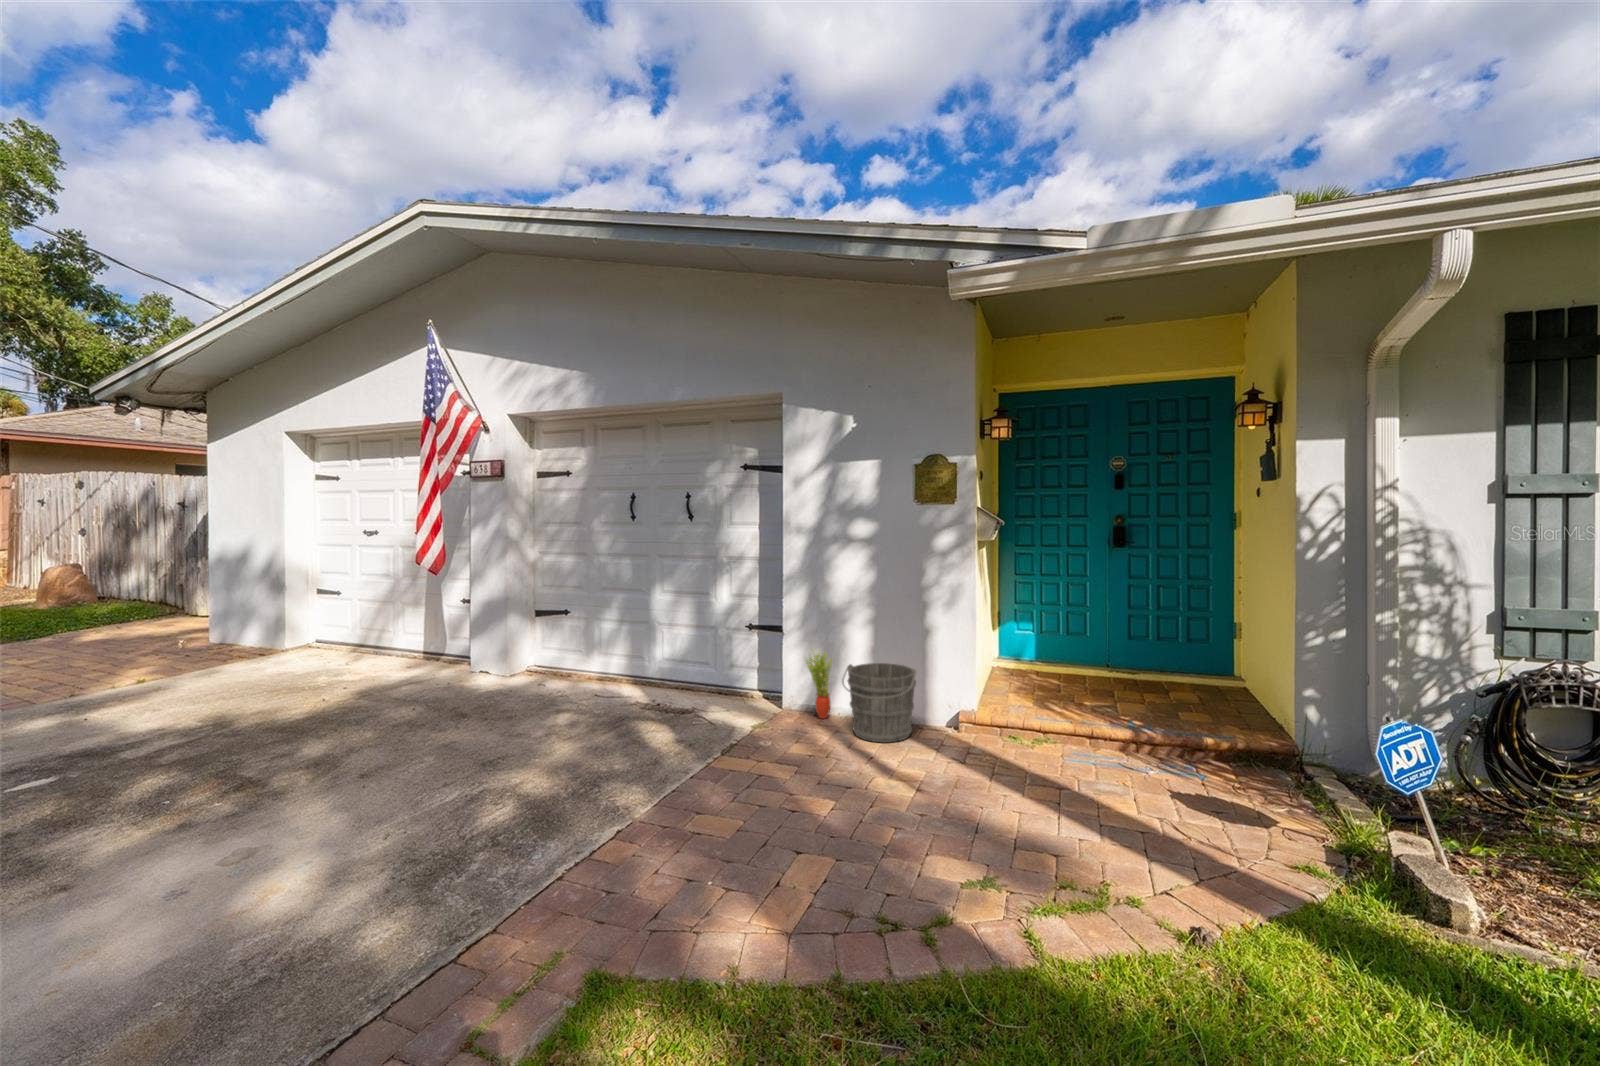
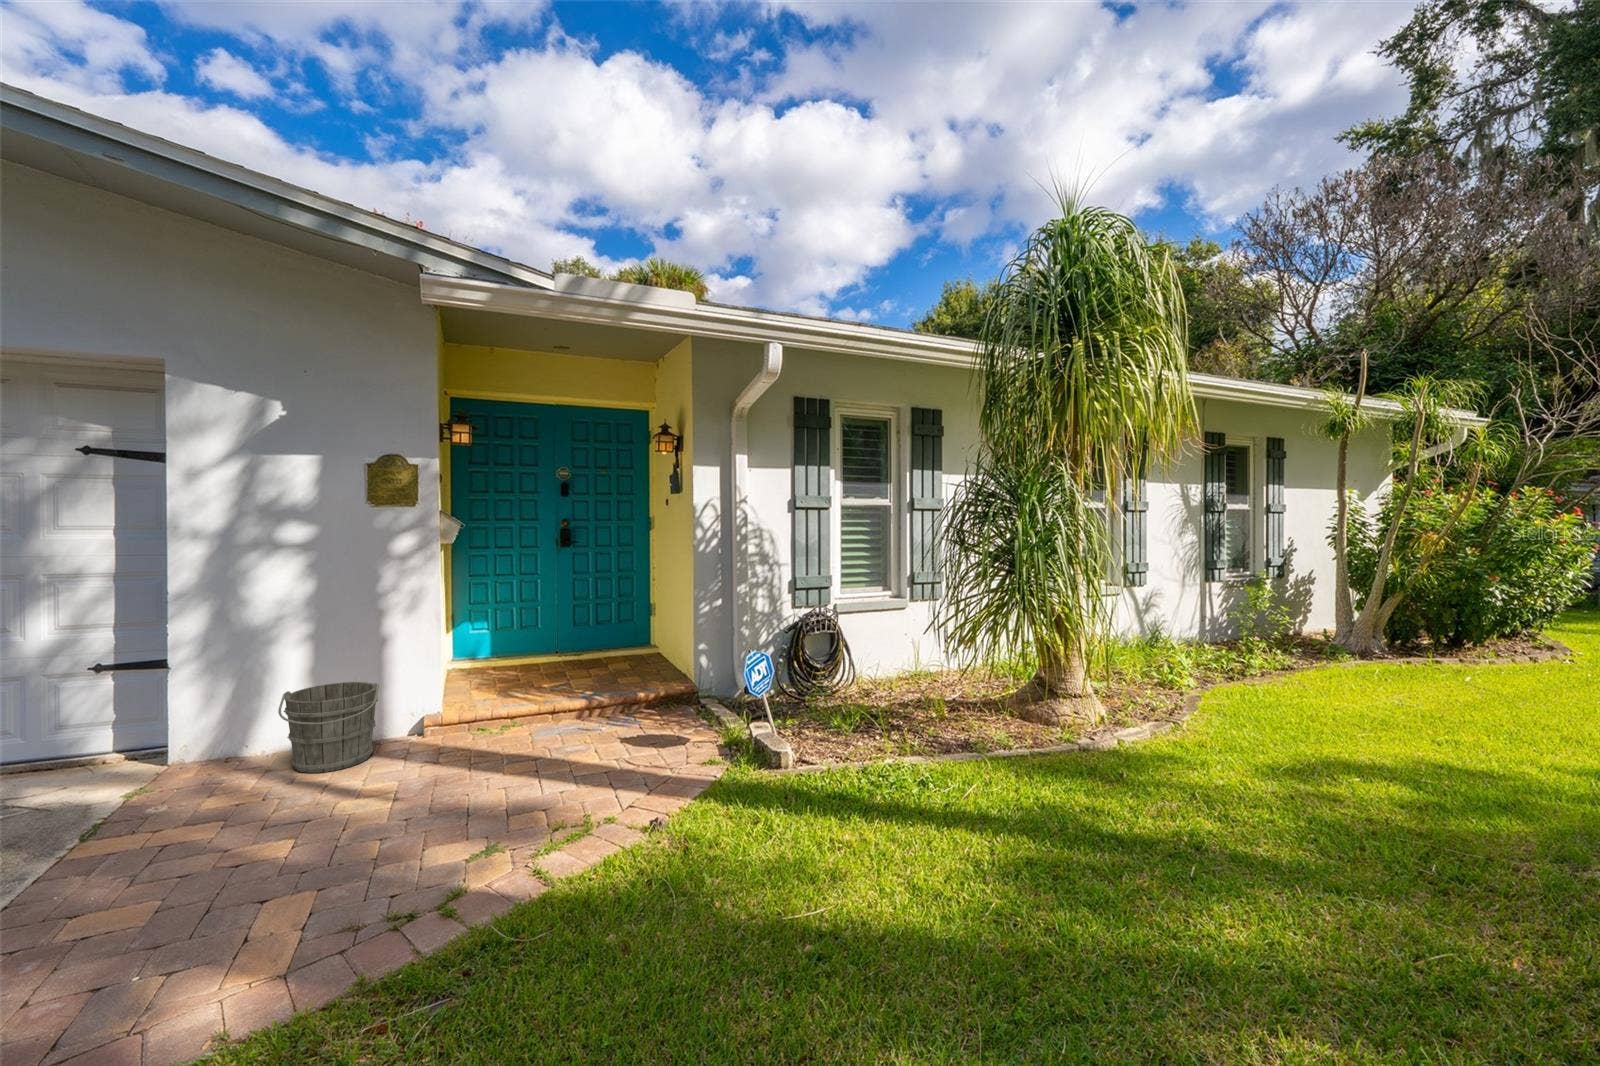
potted plant: present [806,649,832,719] -> none [208,680,256,766]

